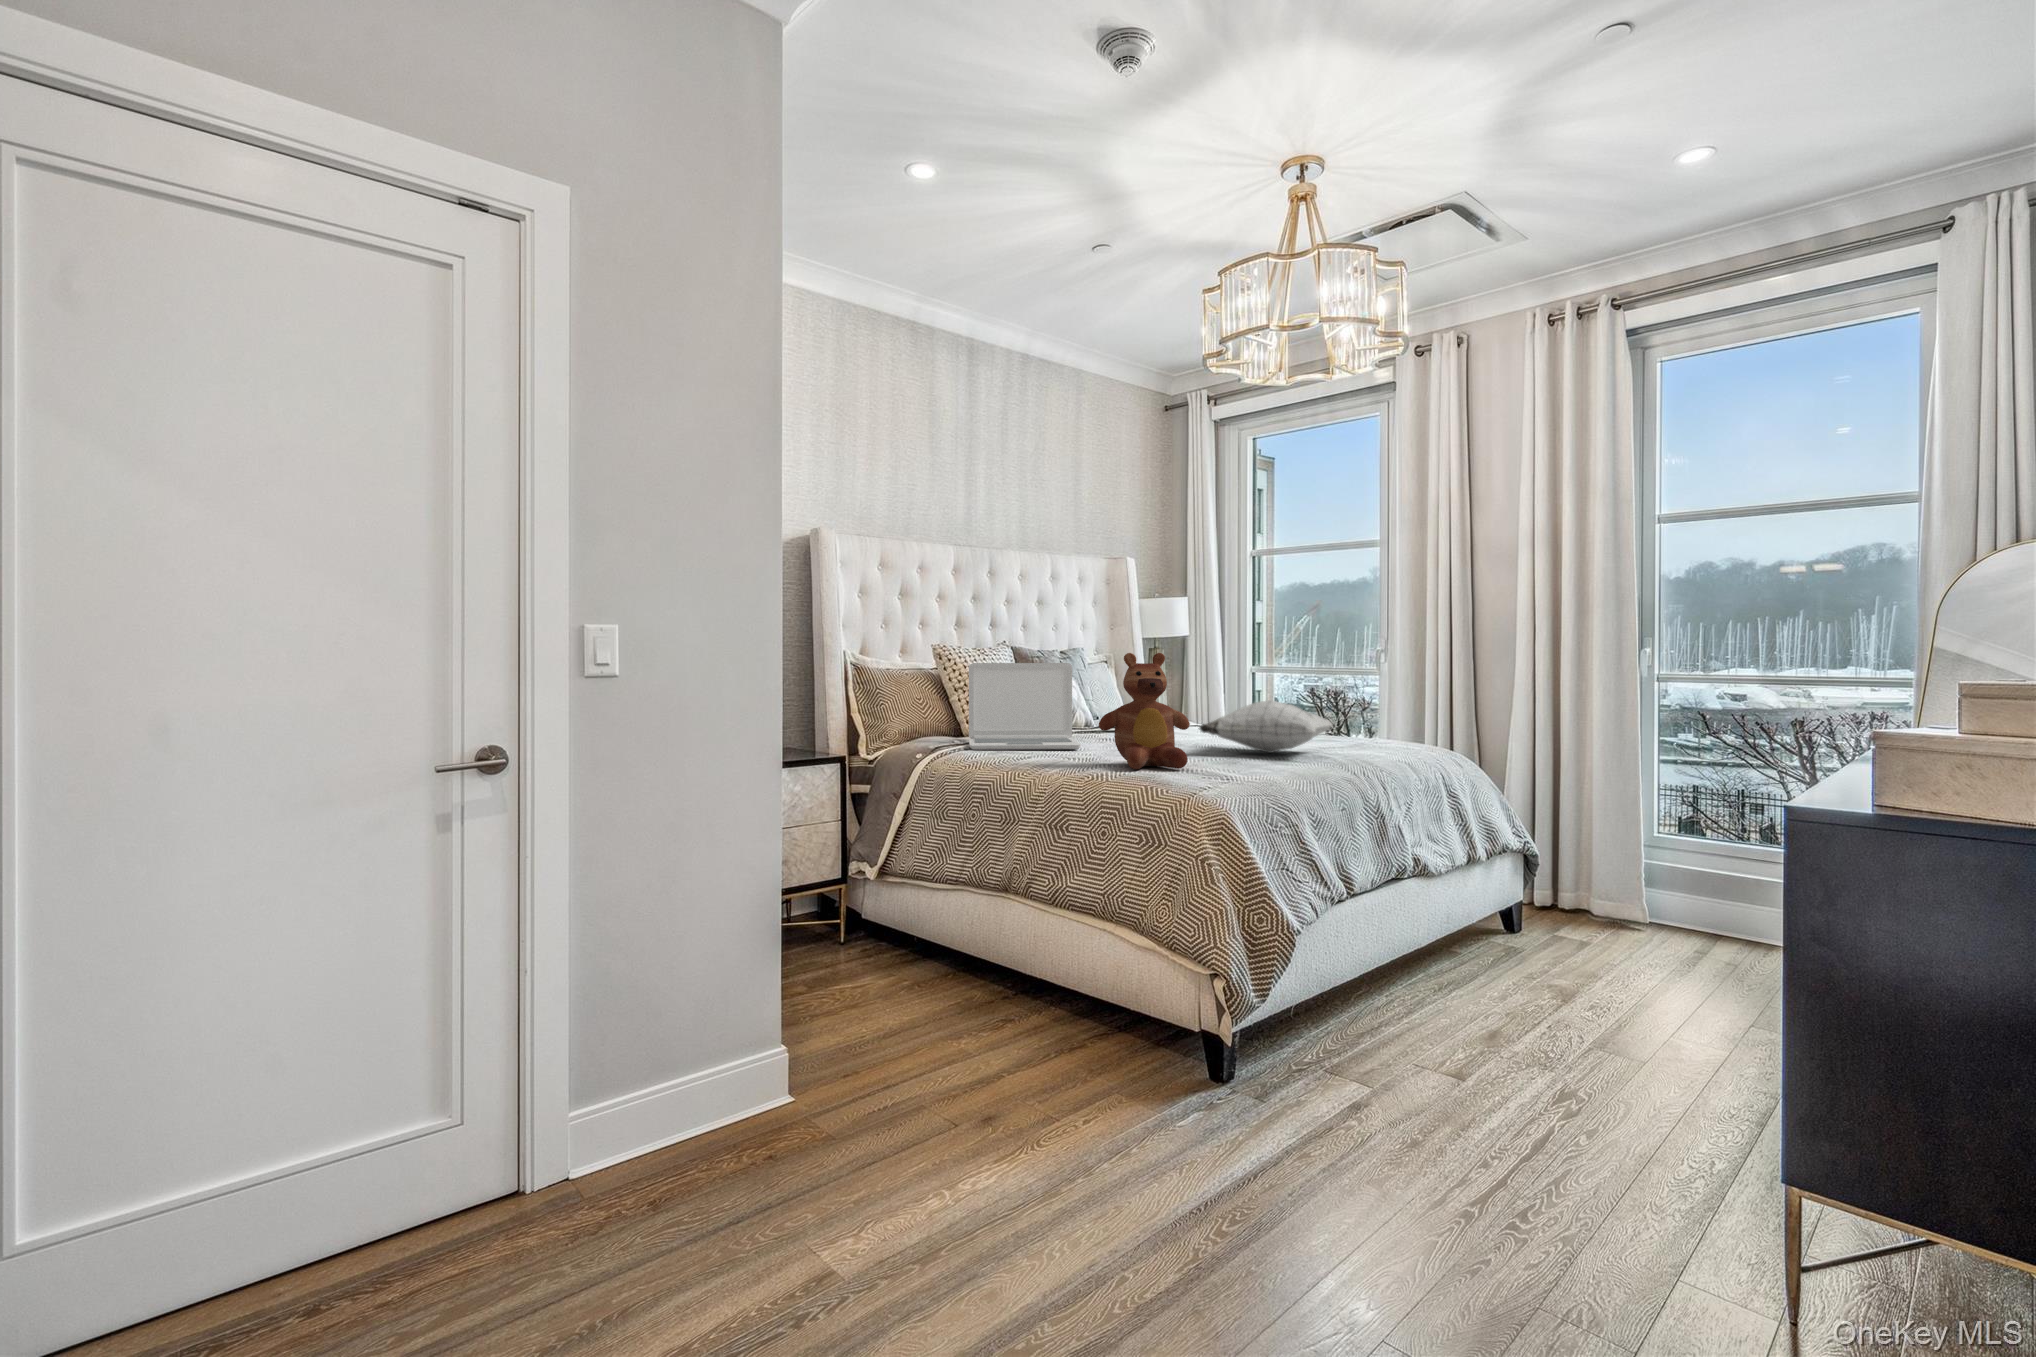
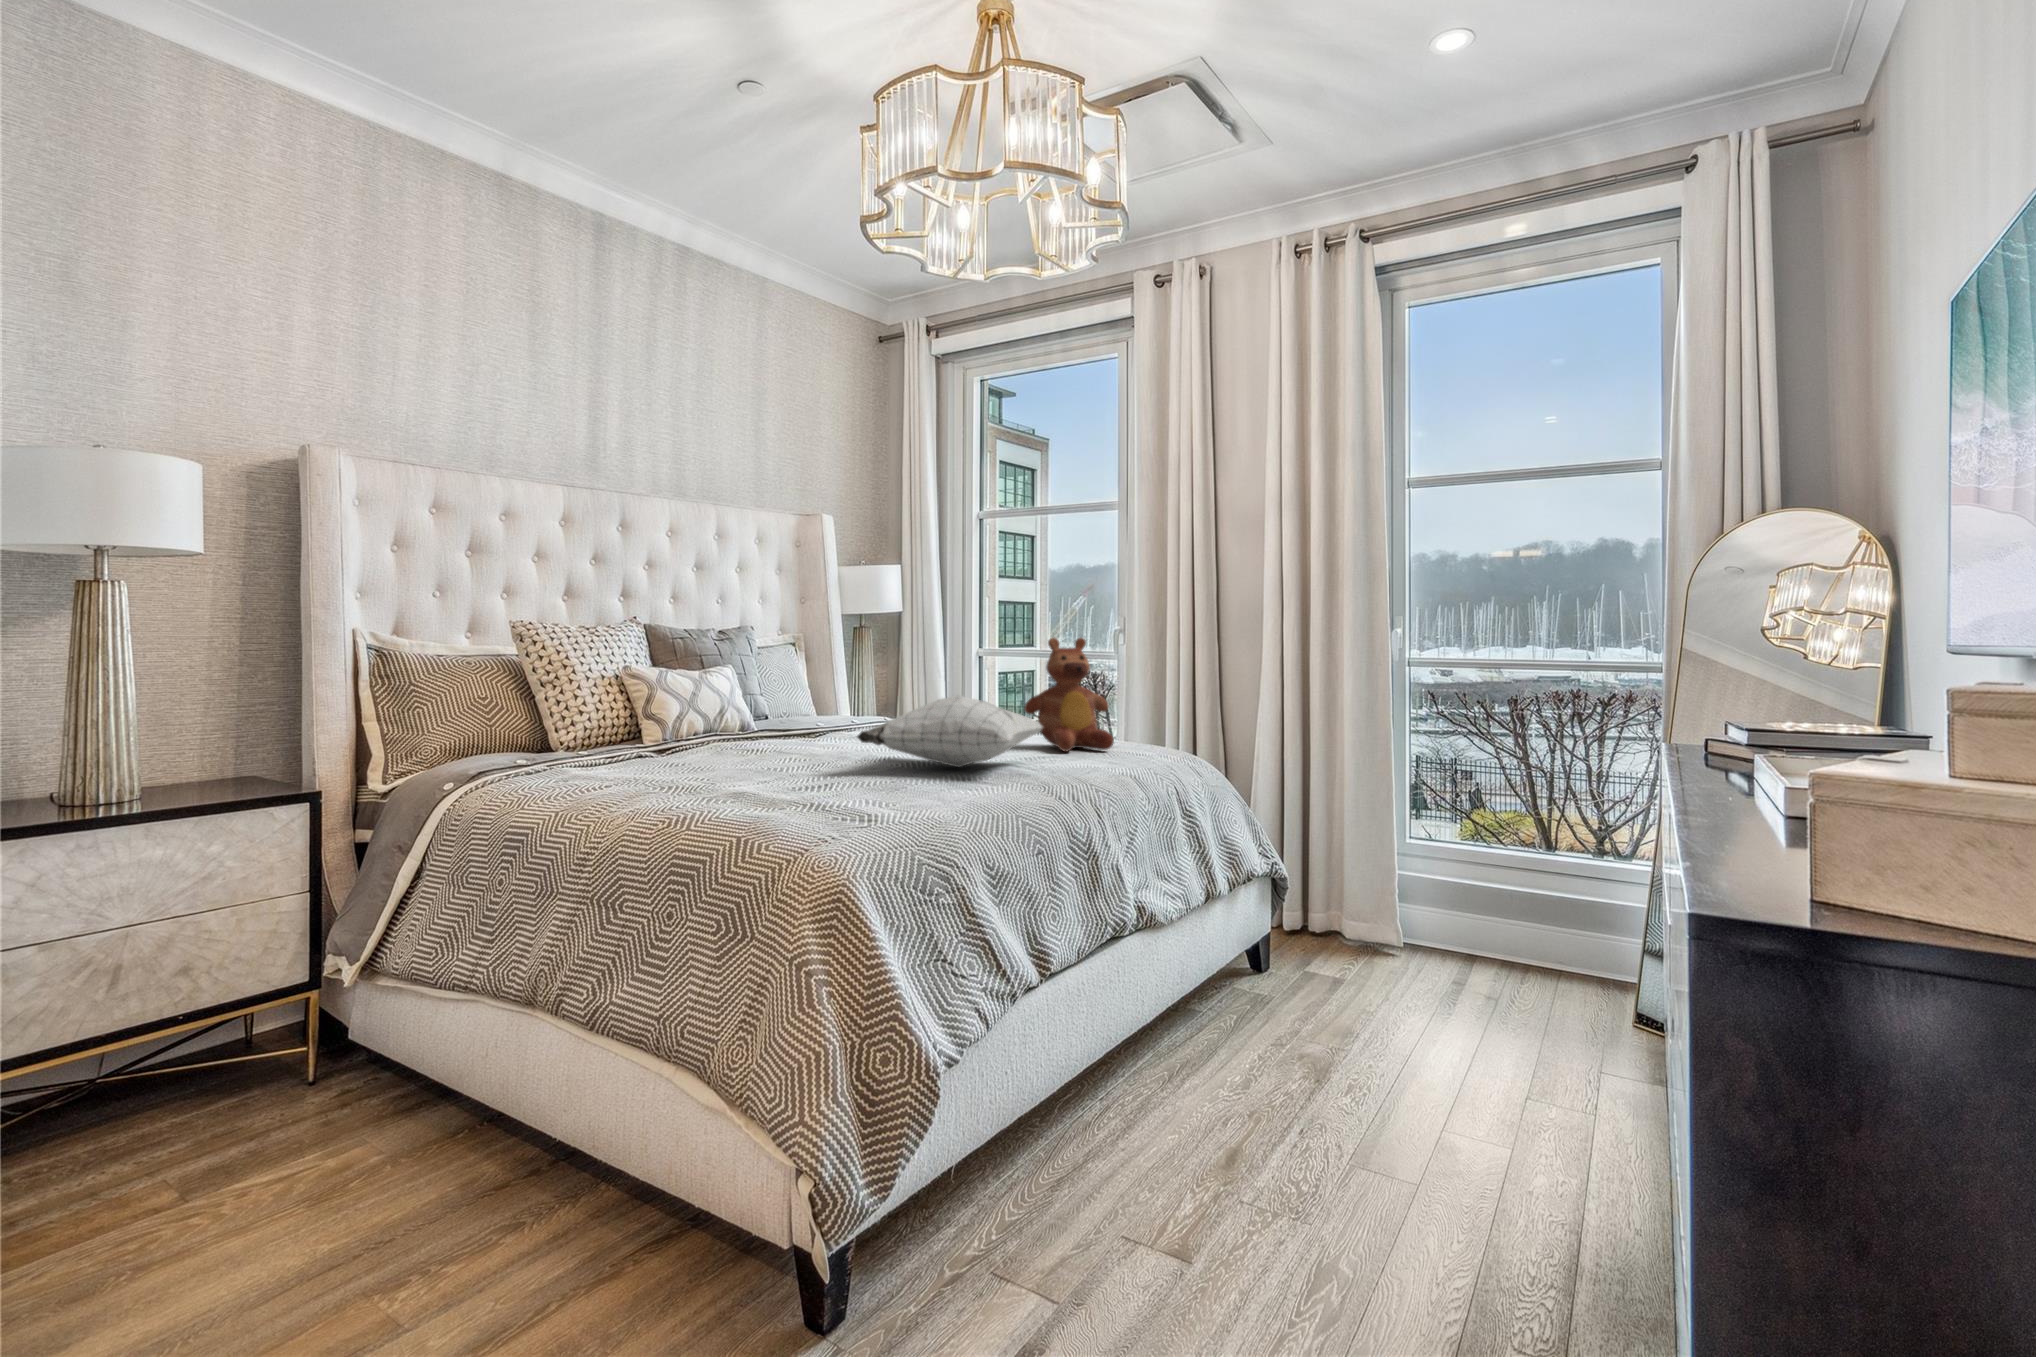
teddy bear: present [1099,653,1190,769] -> present [1024,638,1114,751]
laptop: present [969,663,1081,750] -> none [516,646,698,775]

